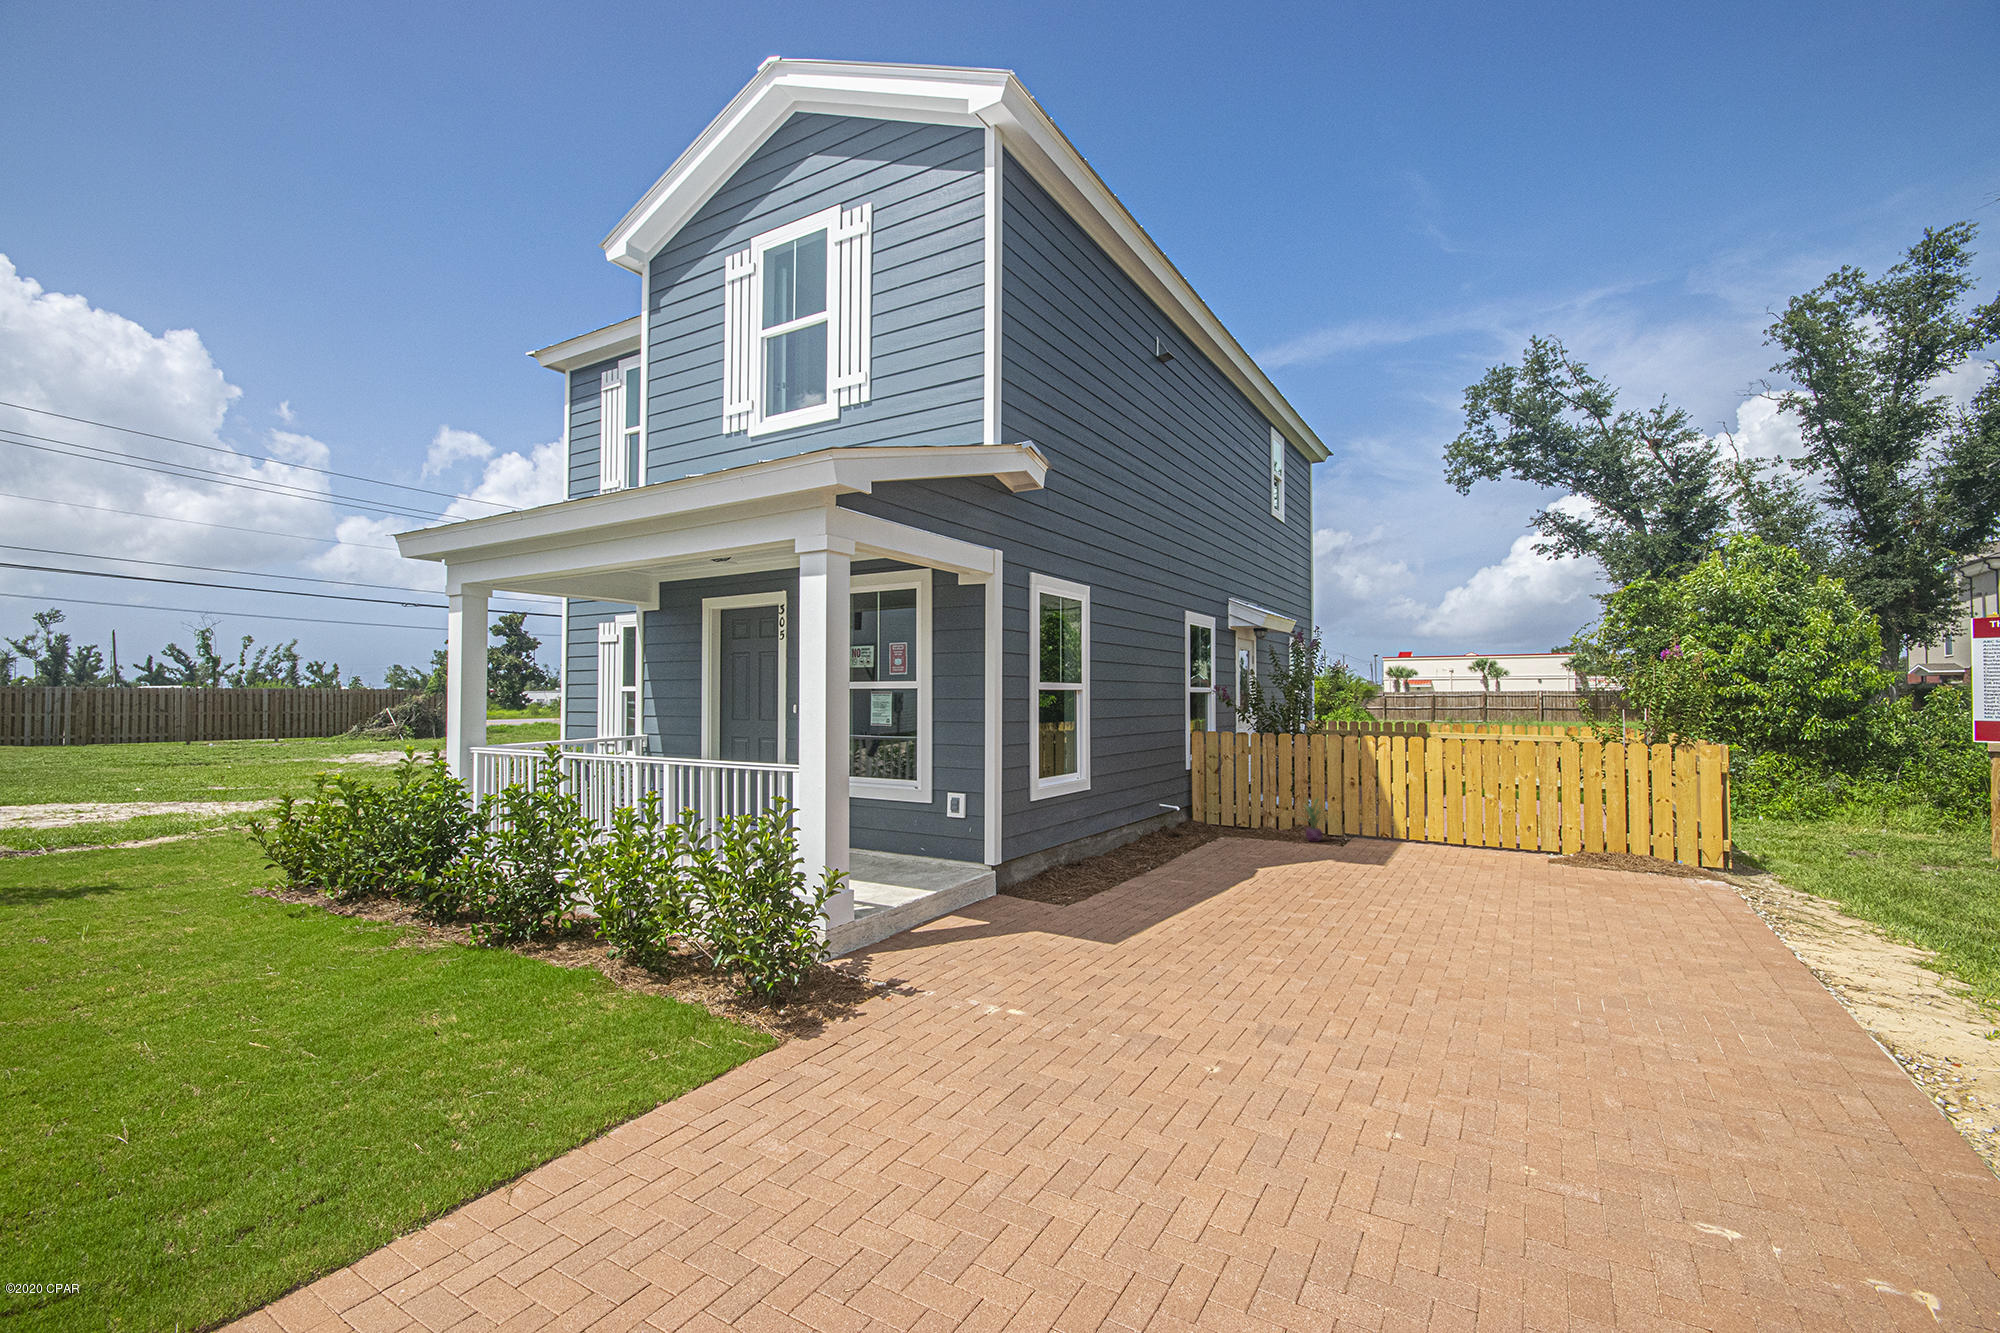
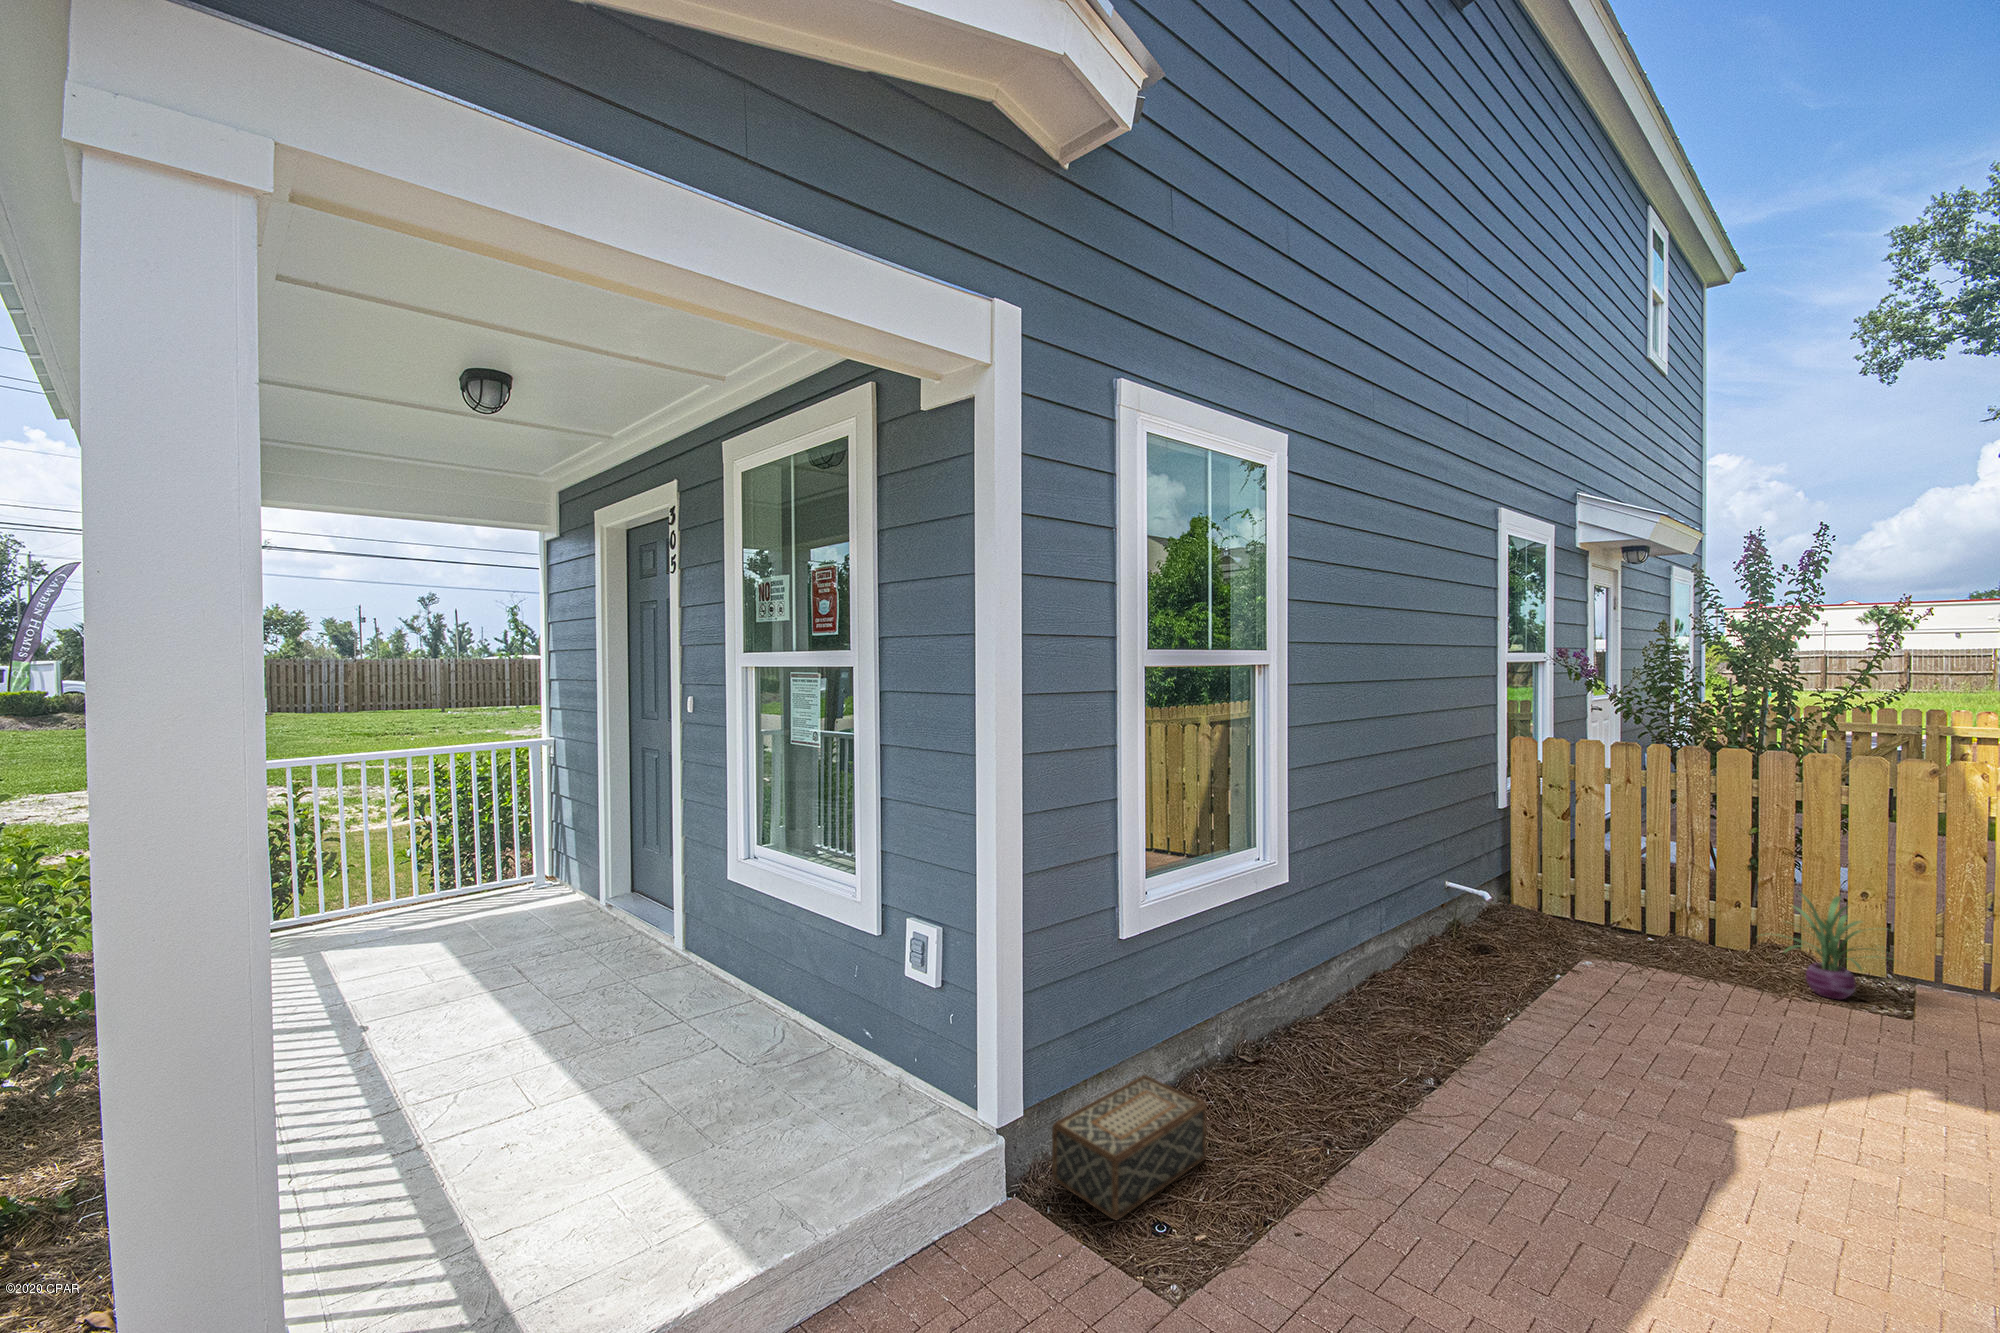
woven basket: none [1011,859,1066,895] -> present [1052,1075,1206,1220]

